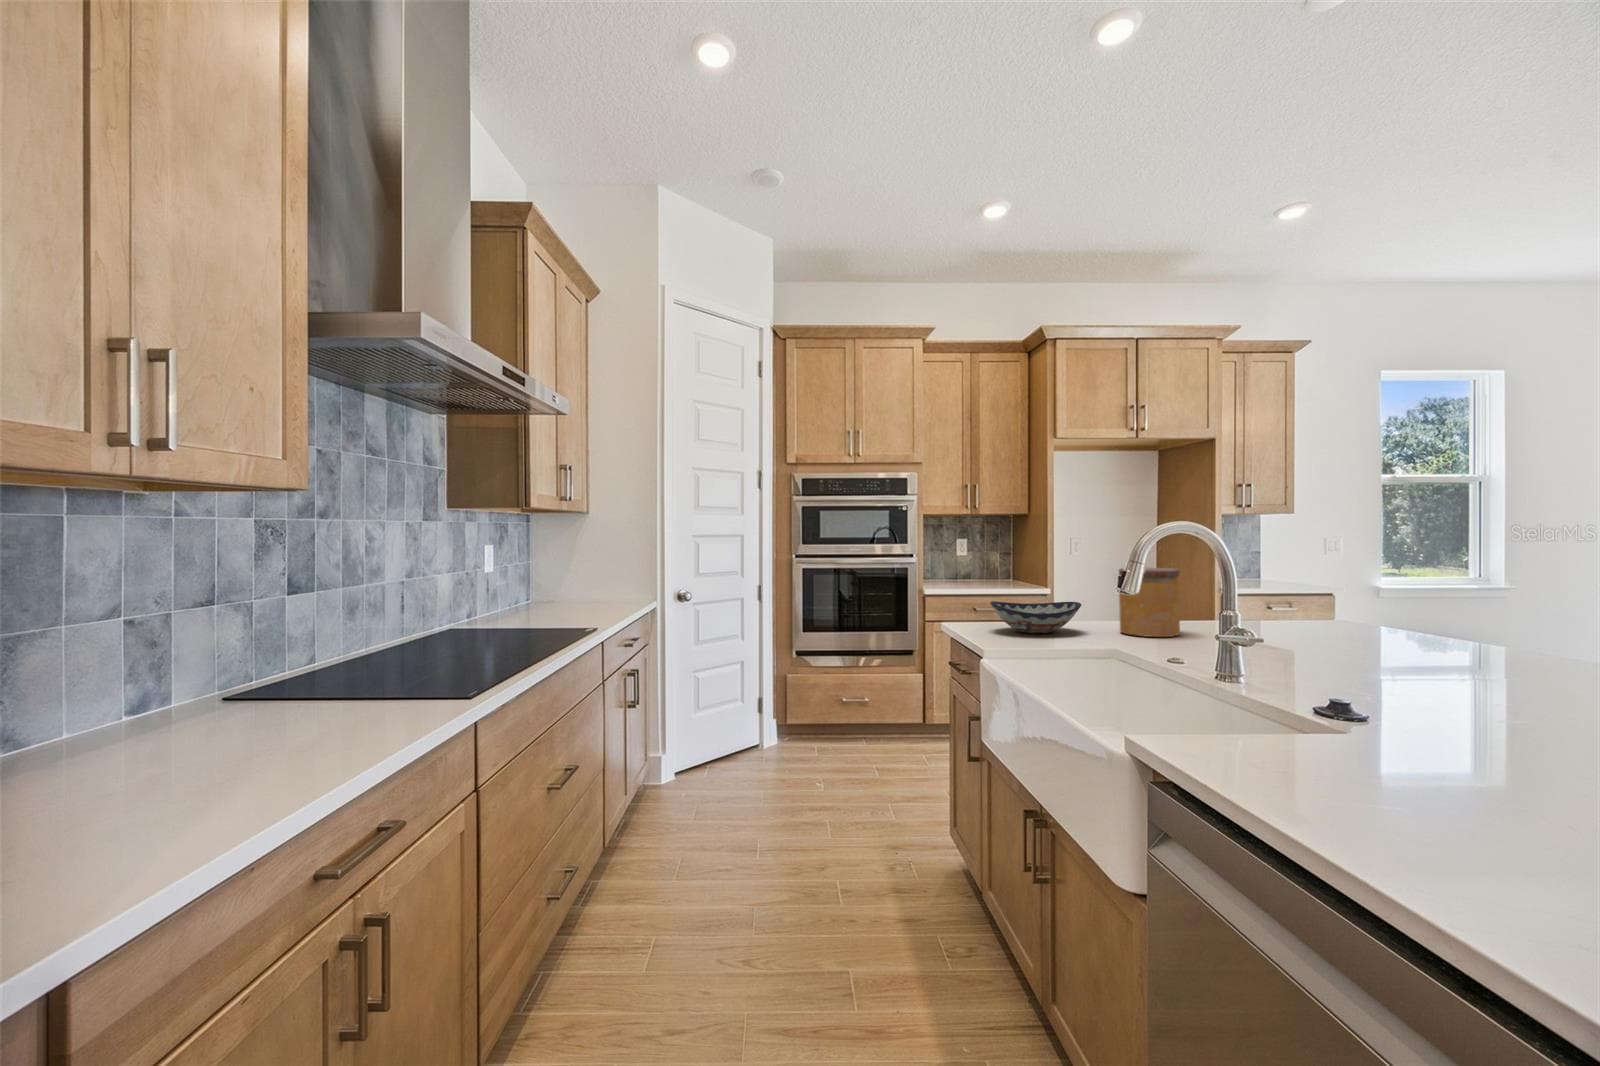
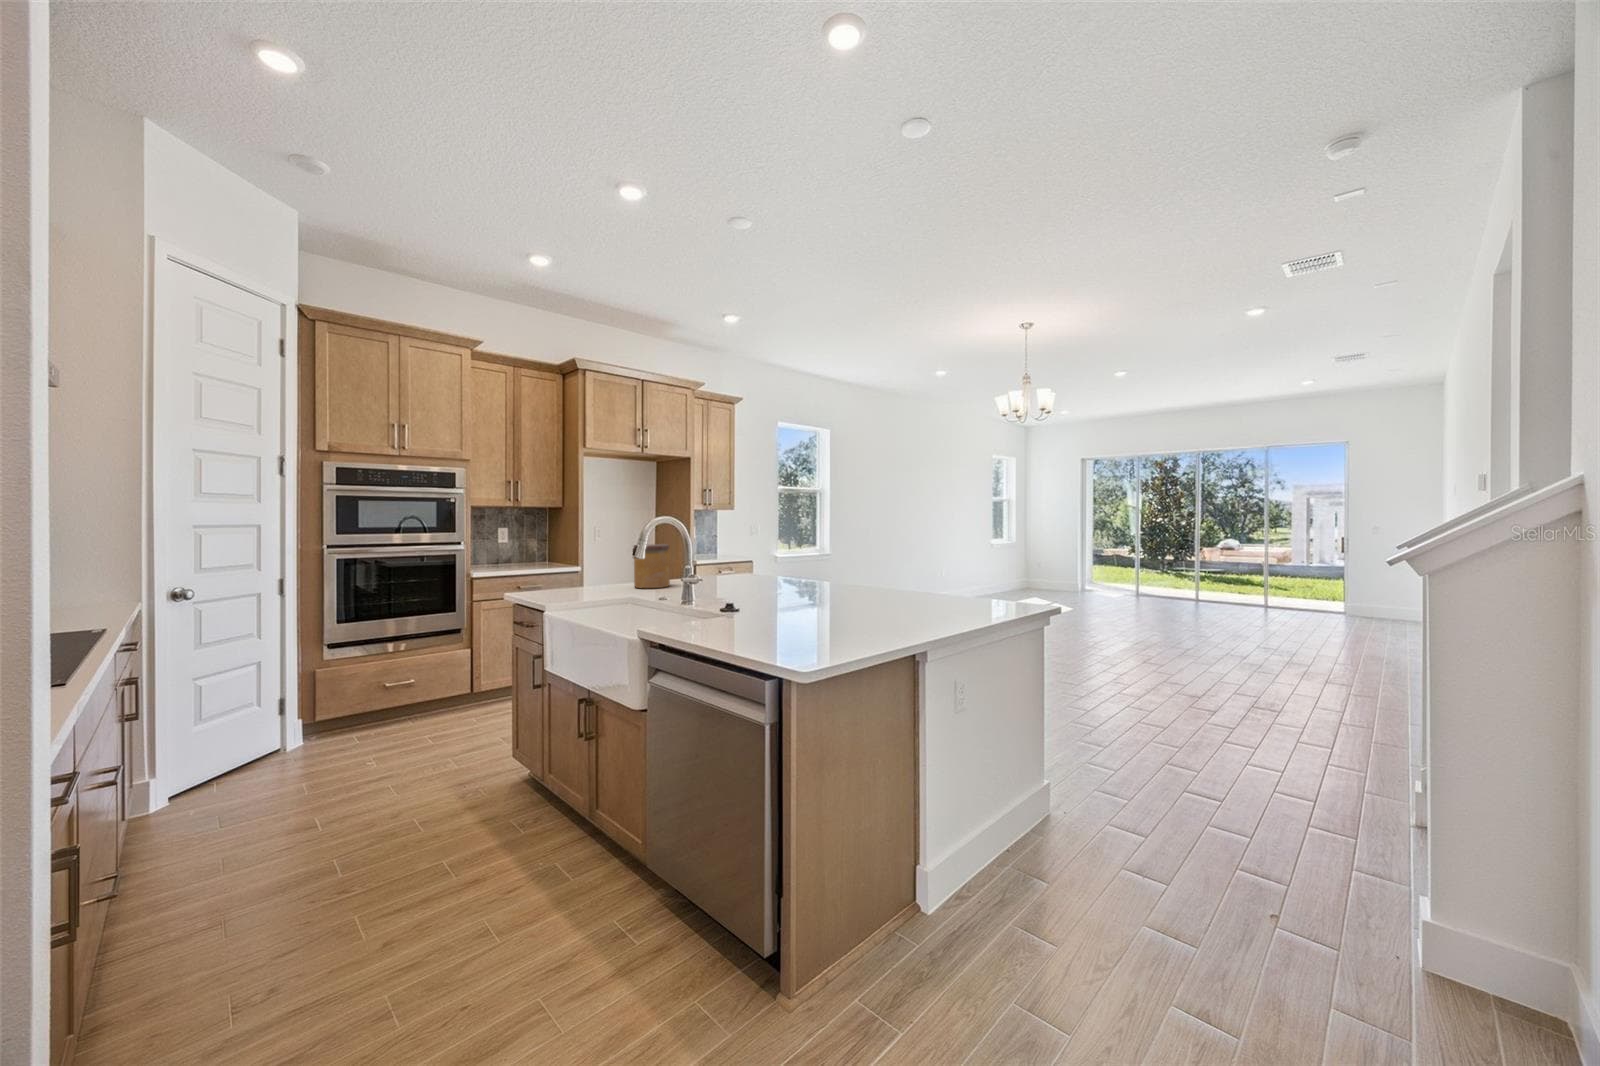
decorative bowl: present [990,601,1081,633] -> none [545,569,610,593]

